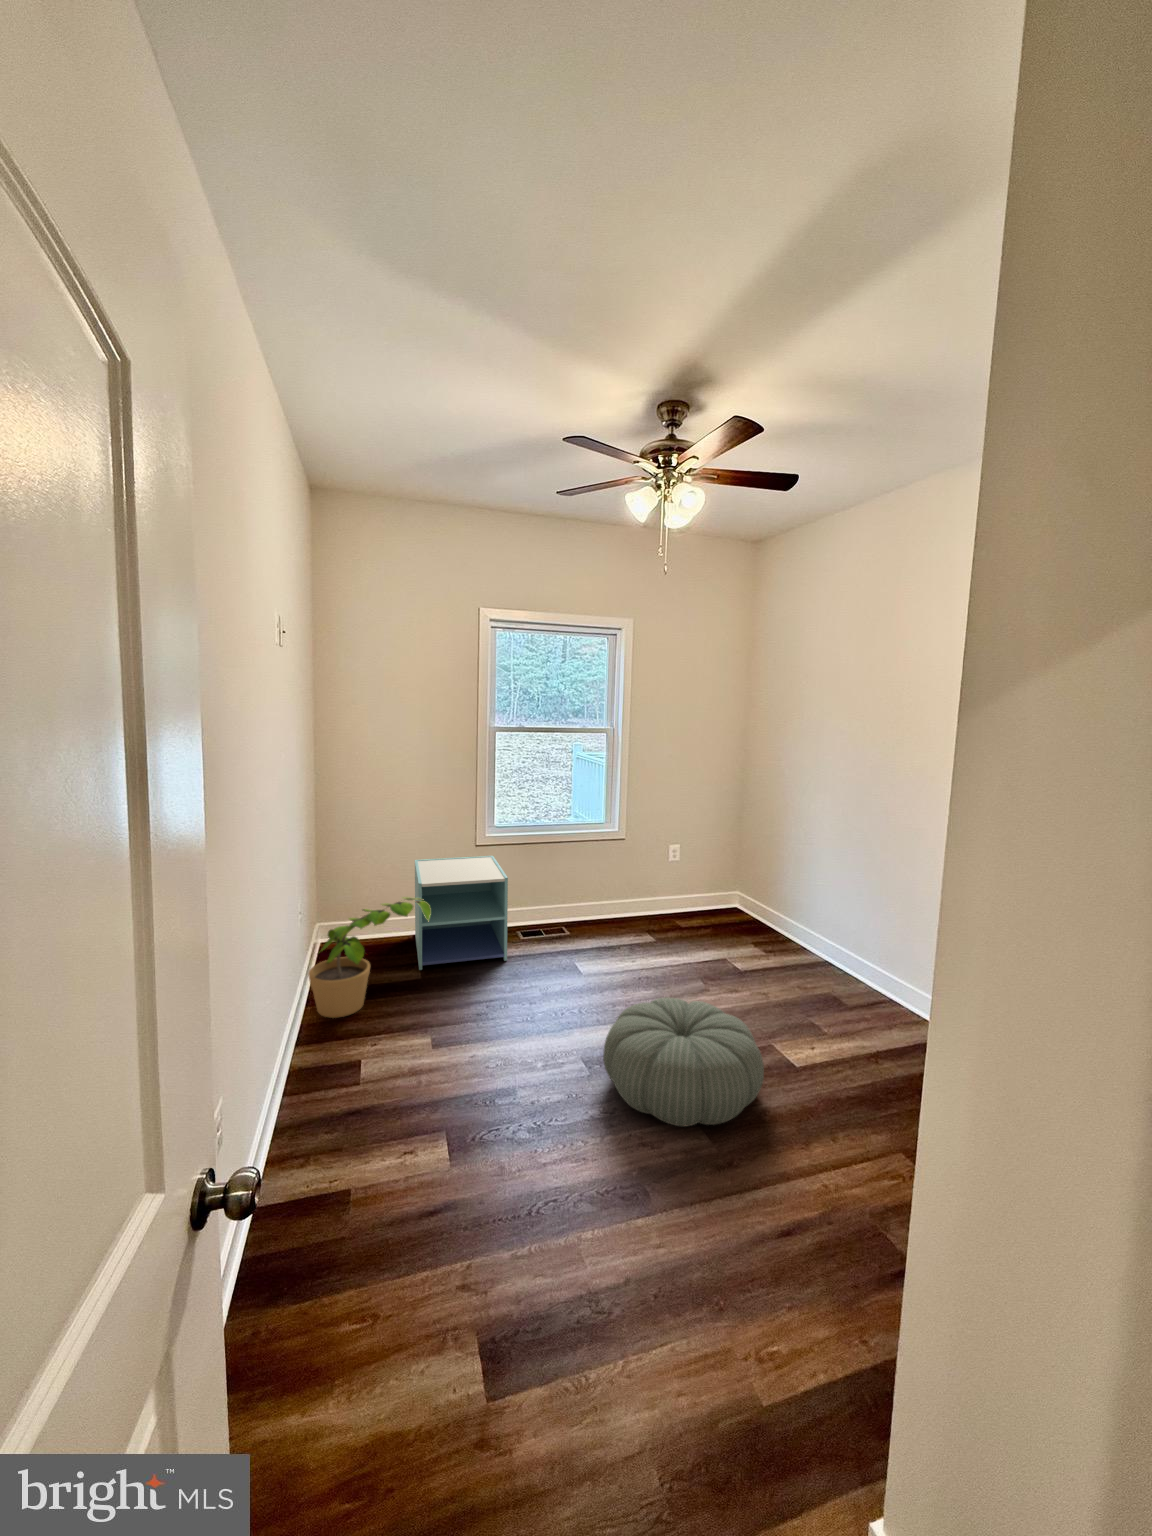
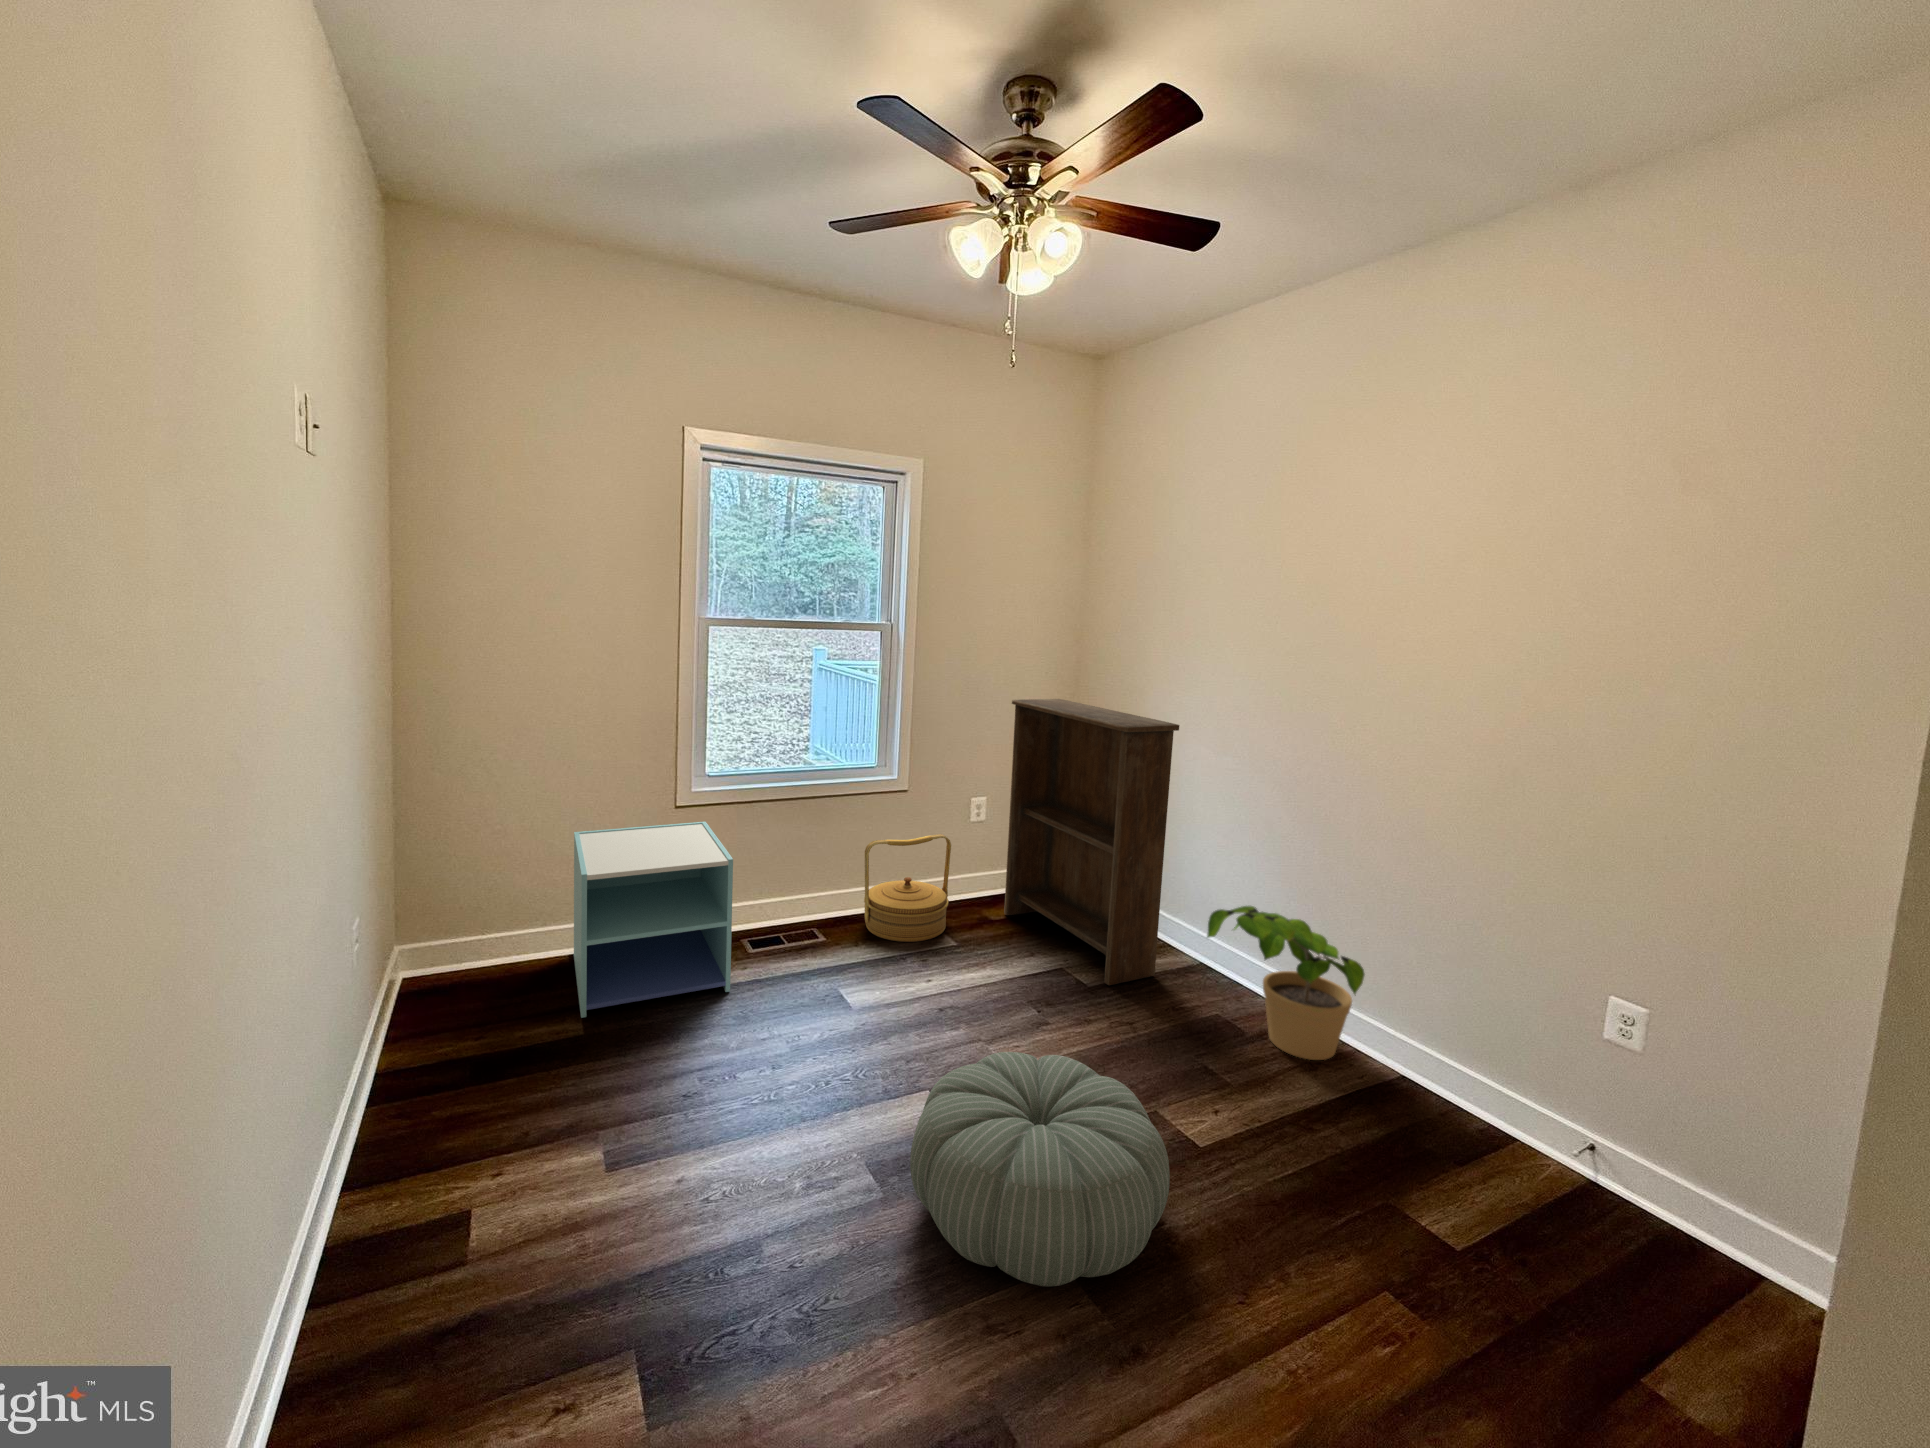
bookshelf: none [691,777,805,971] -> present [1004,699,1179,985]
woven basket: none [594,868,653,938] -> present [864,834,951,942]
potted plant: present [308,898,431,1018] -> present [1207,906,1365,1060]

